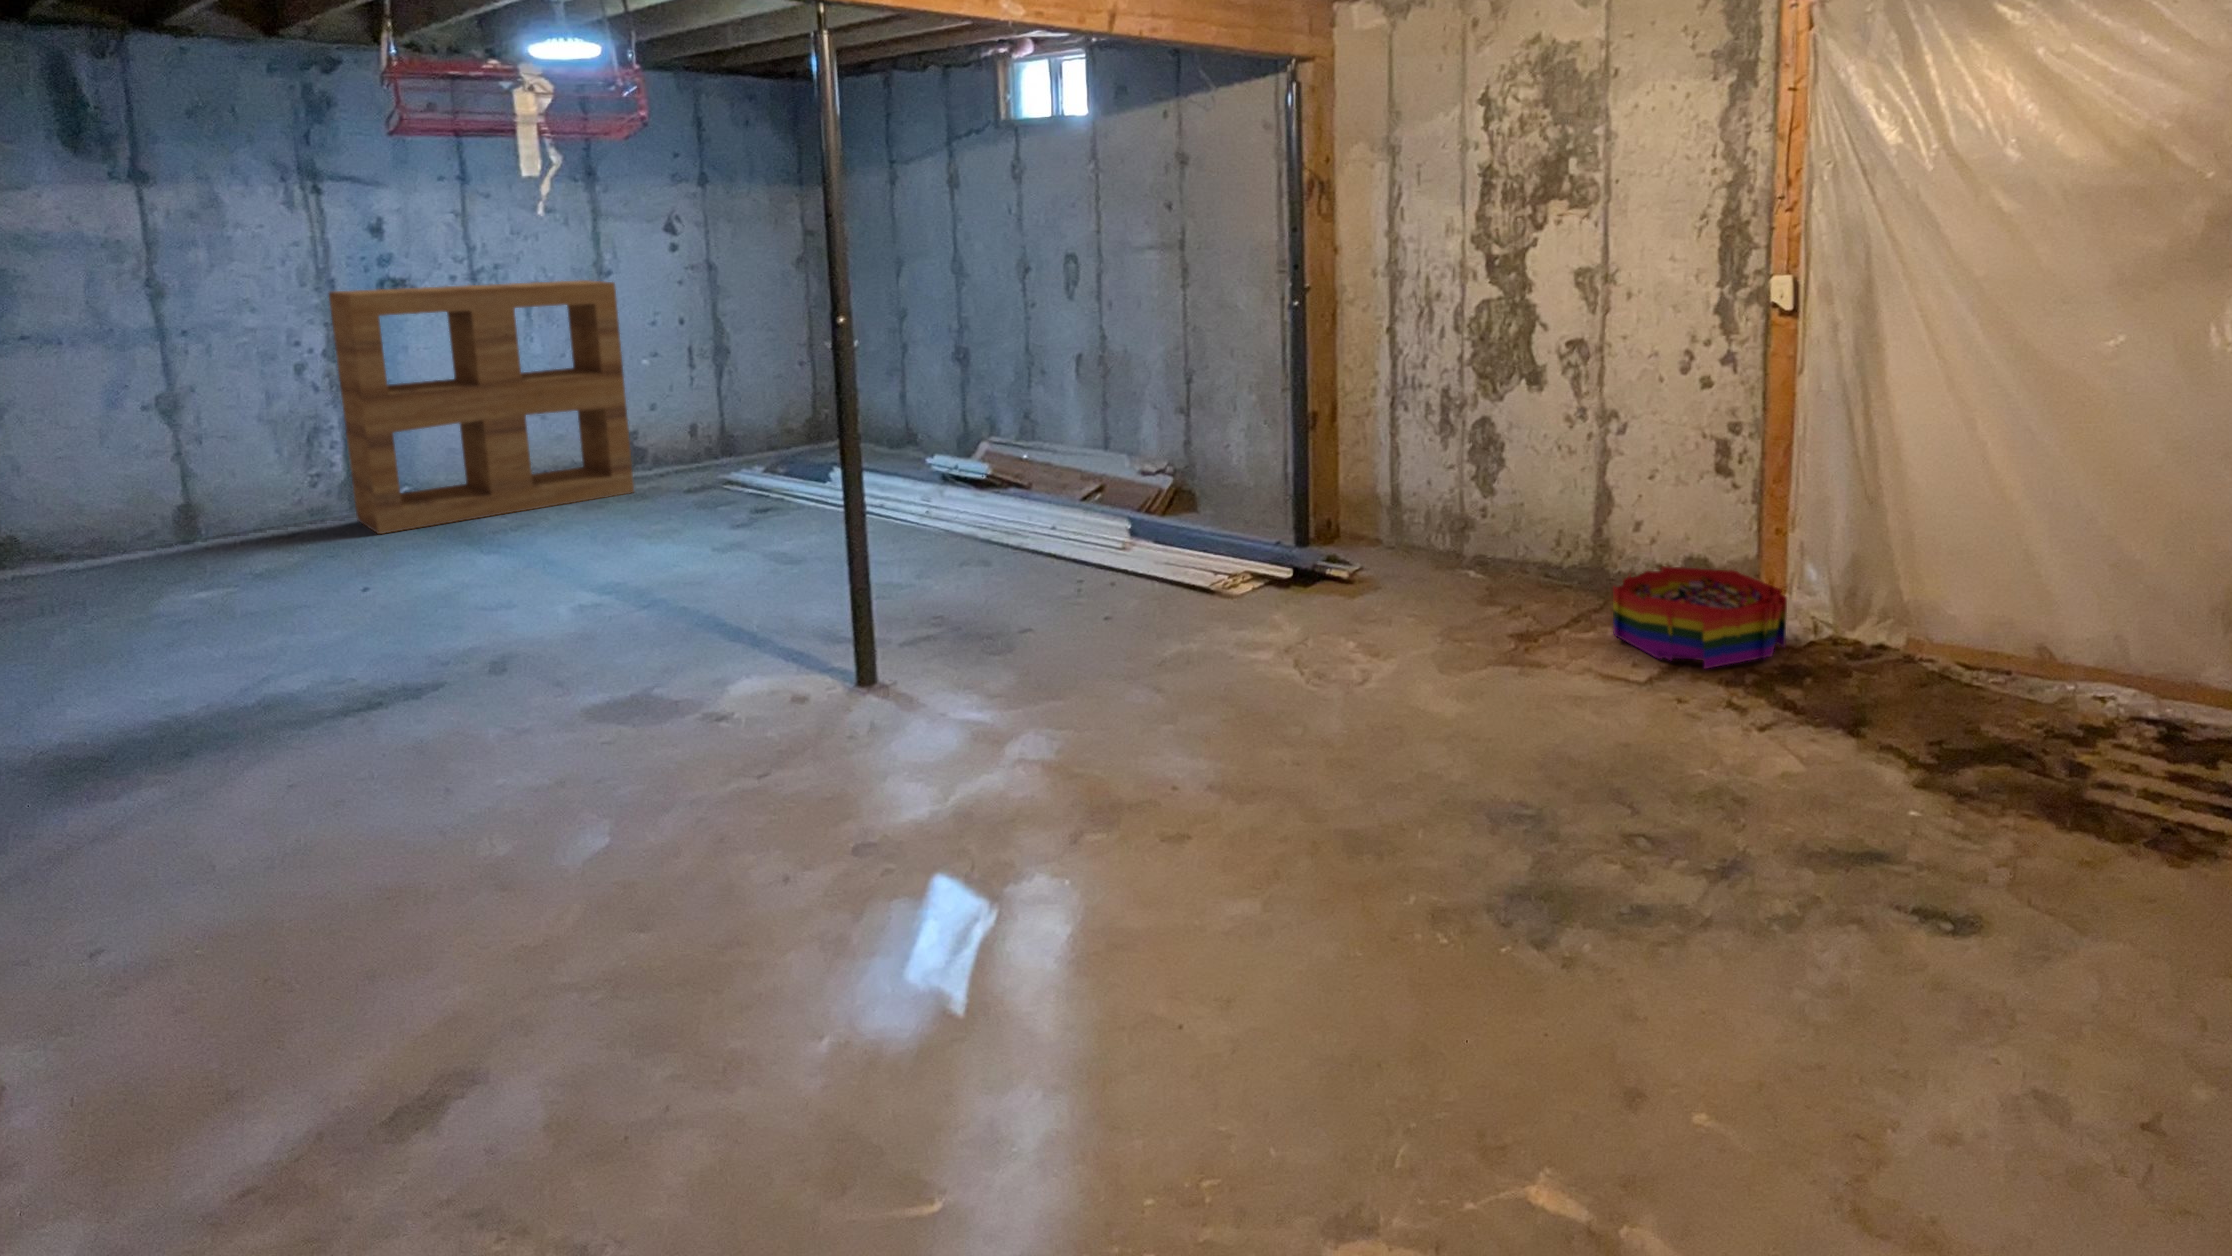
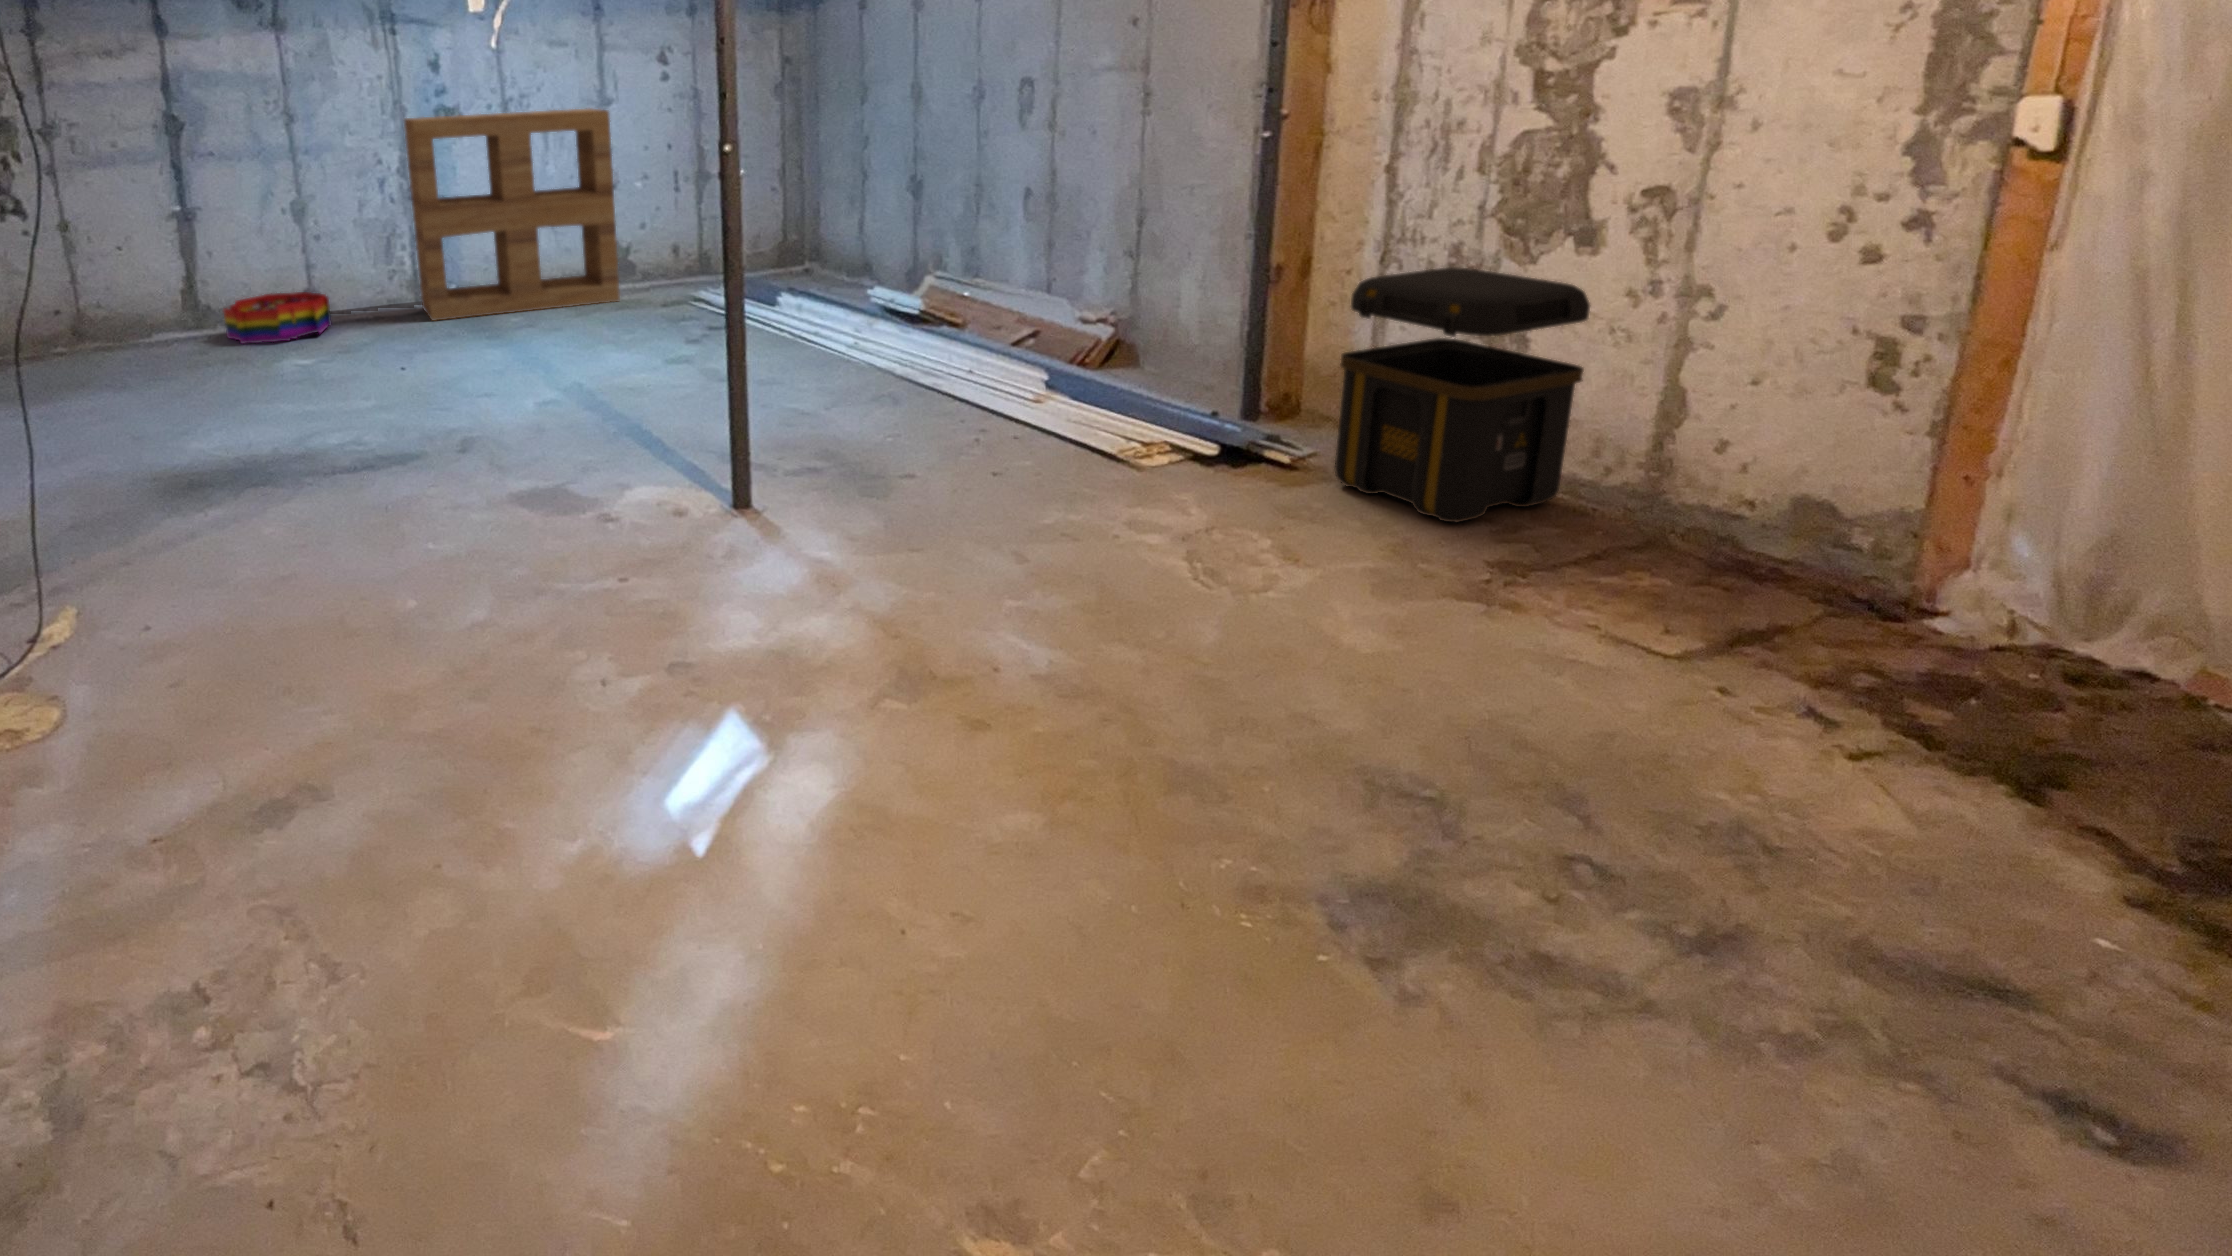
toolbox: none [1382,406,1548,609] -> present [1335,267,1590,523]
storage bin: present [1613,566,1787,668] -> present [223,292,331,344]

